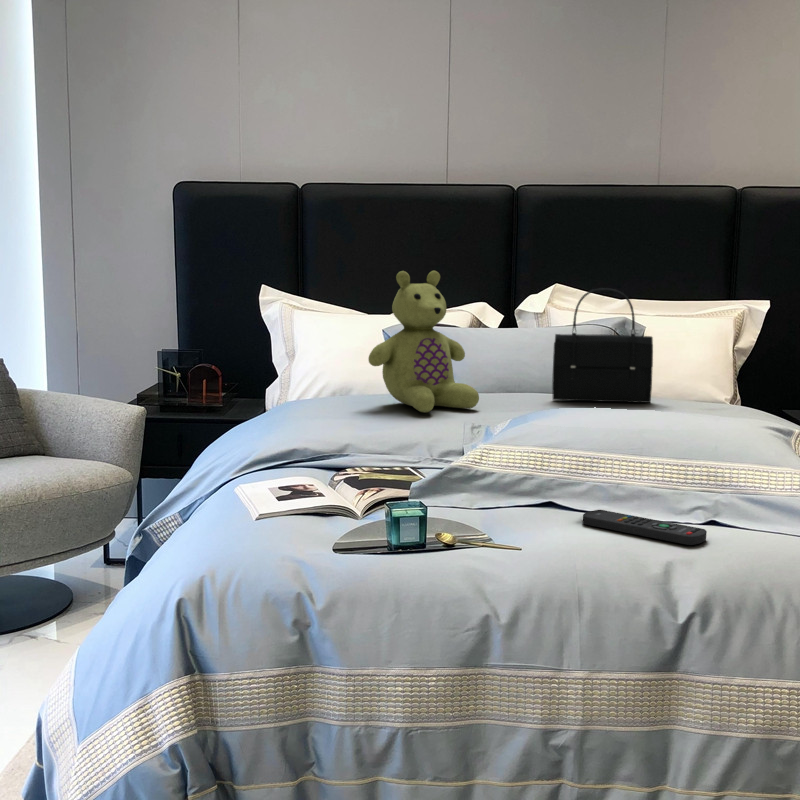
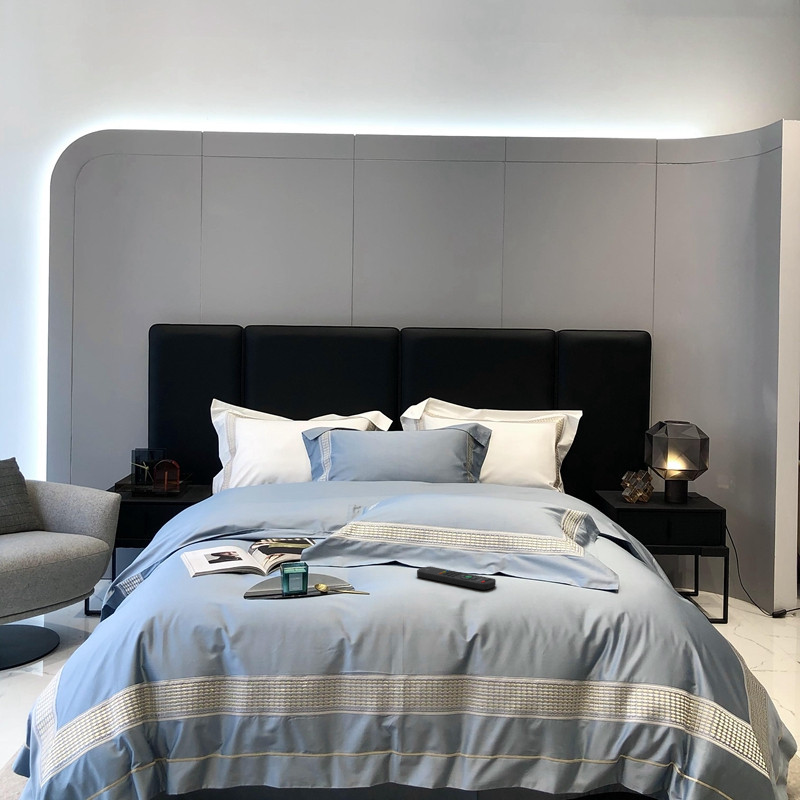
stuffed bear: present [368,271,479,412] -> none [283,395,362,497]
handbag: present [552,288,653,403] -> none [417,407,487,488]

